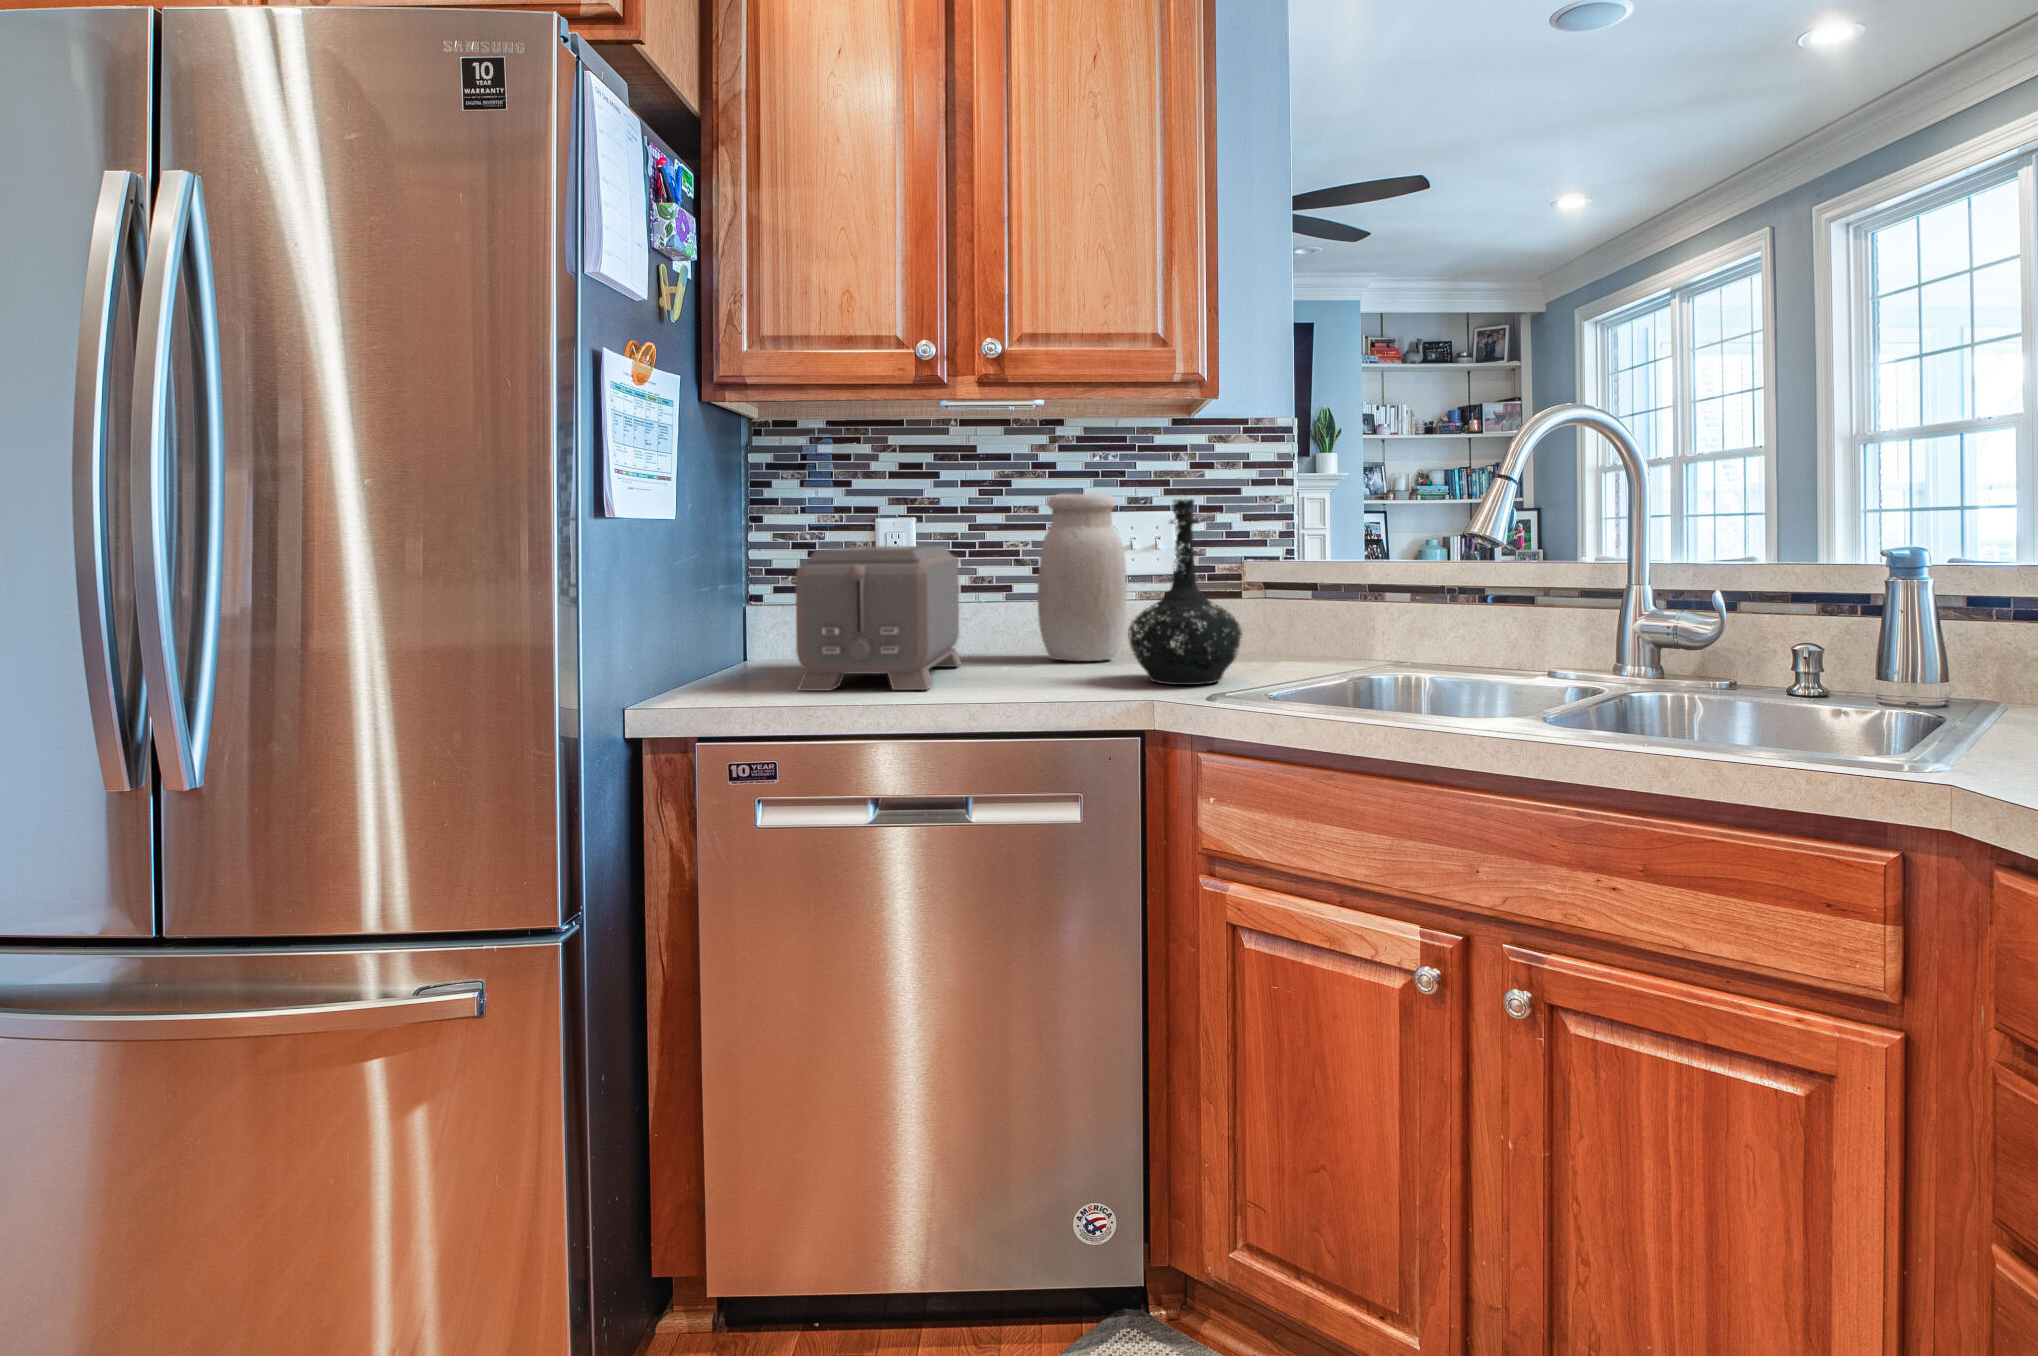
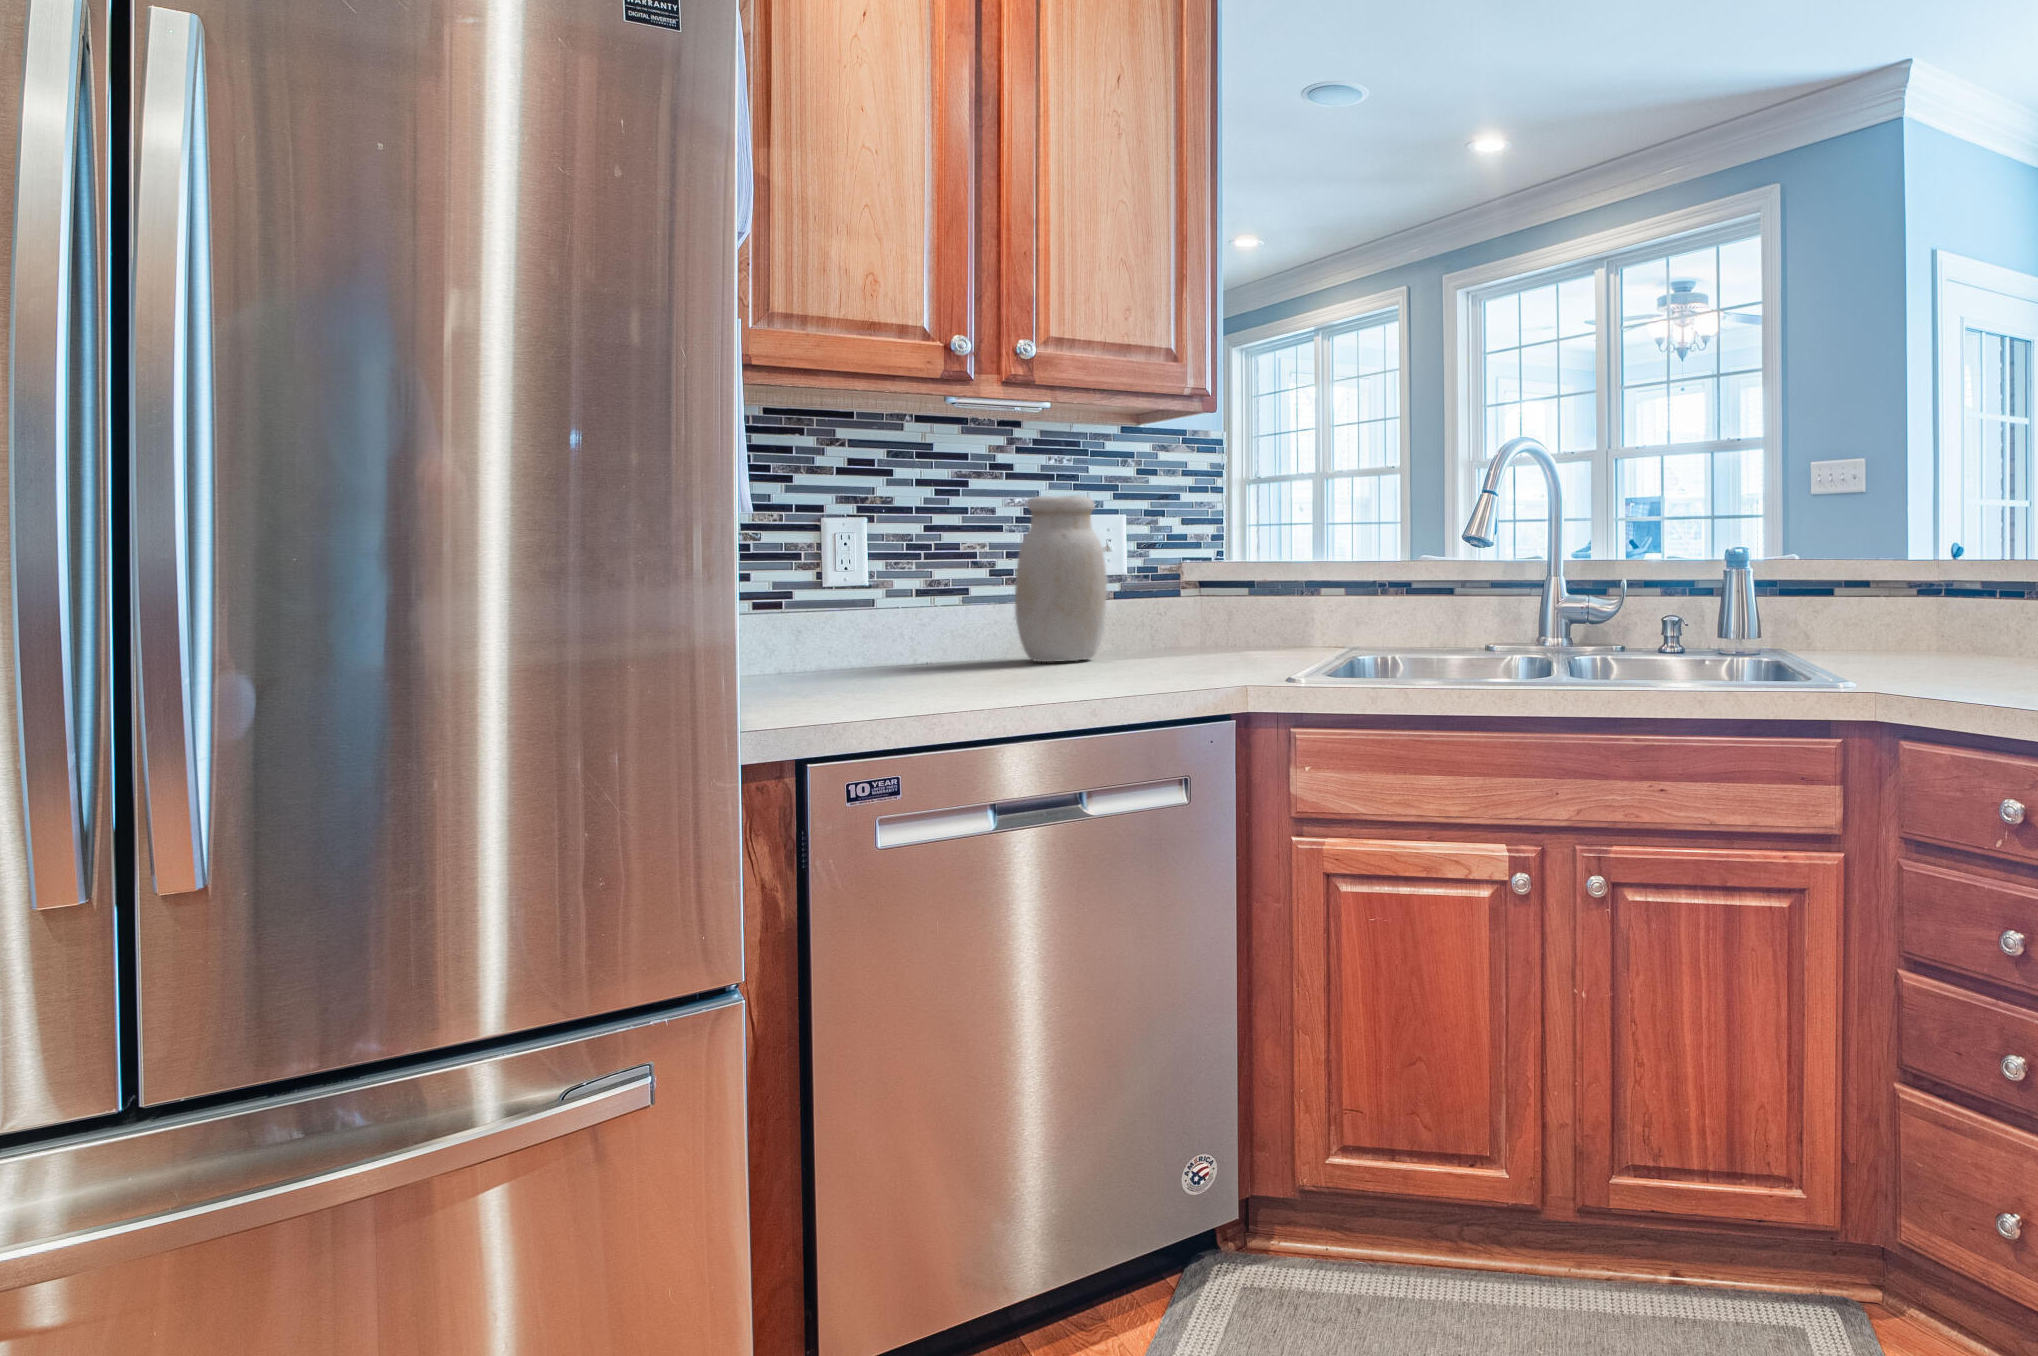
bottle: present [1128,499,1242,685] -> none [1161,503,1266,673]
toaster: present [795,546,961,691] -> none [832,548,1007,704]

